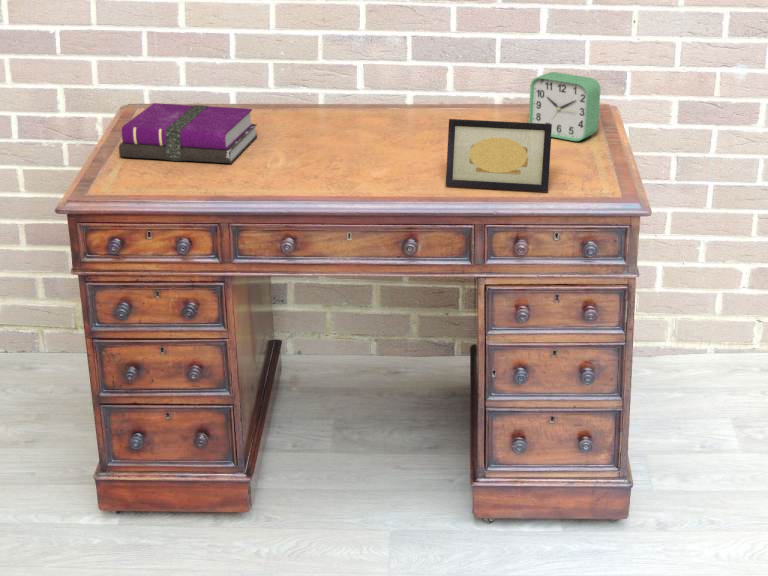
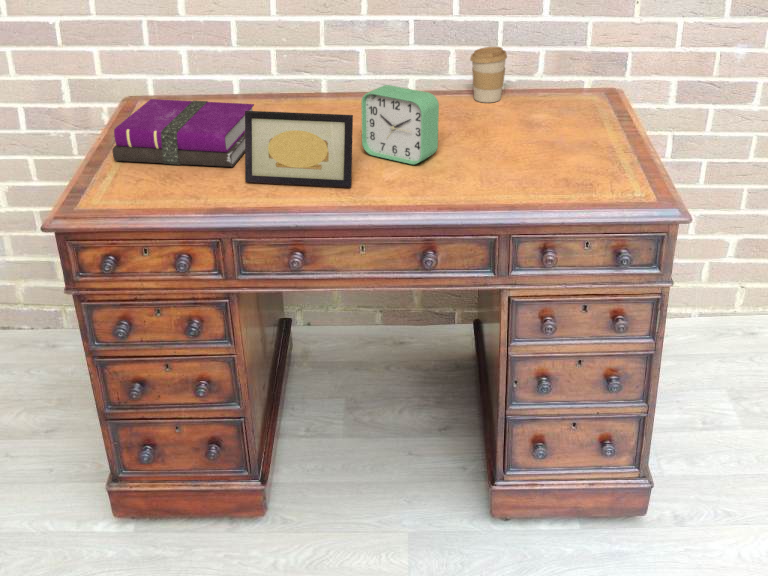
coffee cup: none [463,61,499,115] -> present [470,47,507,103]
alarm clock: present [529,72,601,141] -> present [361,85,439,164]
picture frame: present [446,119,552,192] -> present [245,111,353,187]

